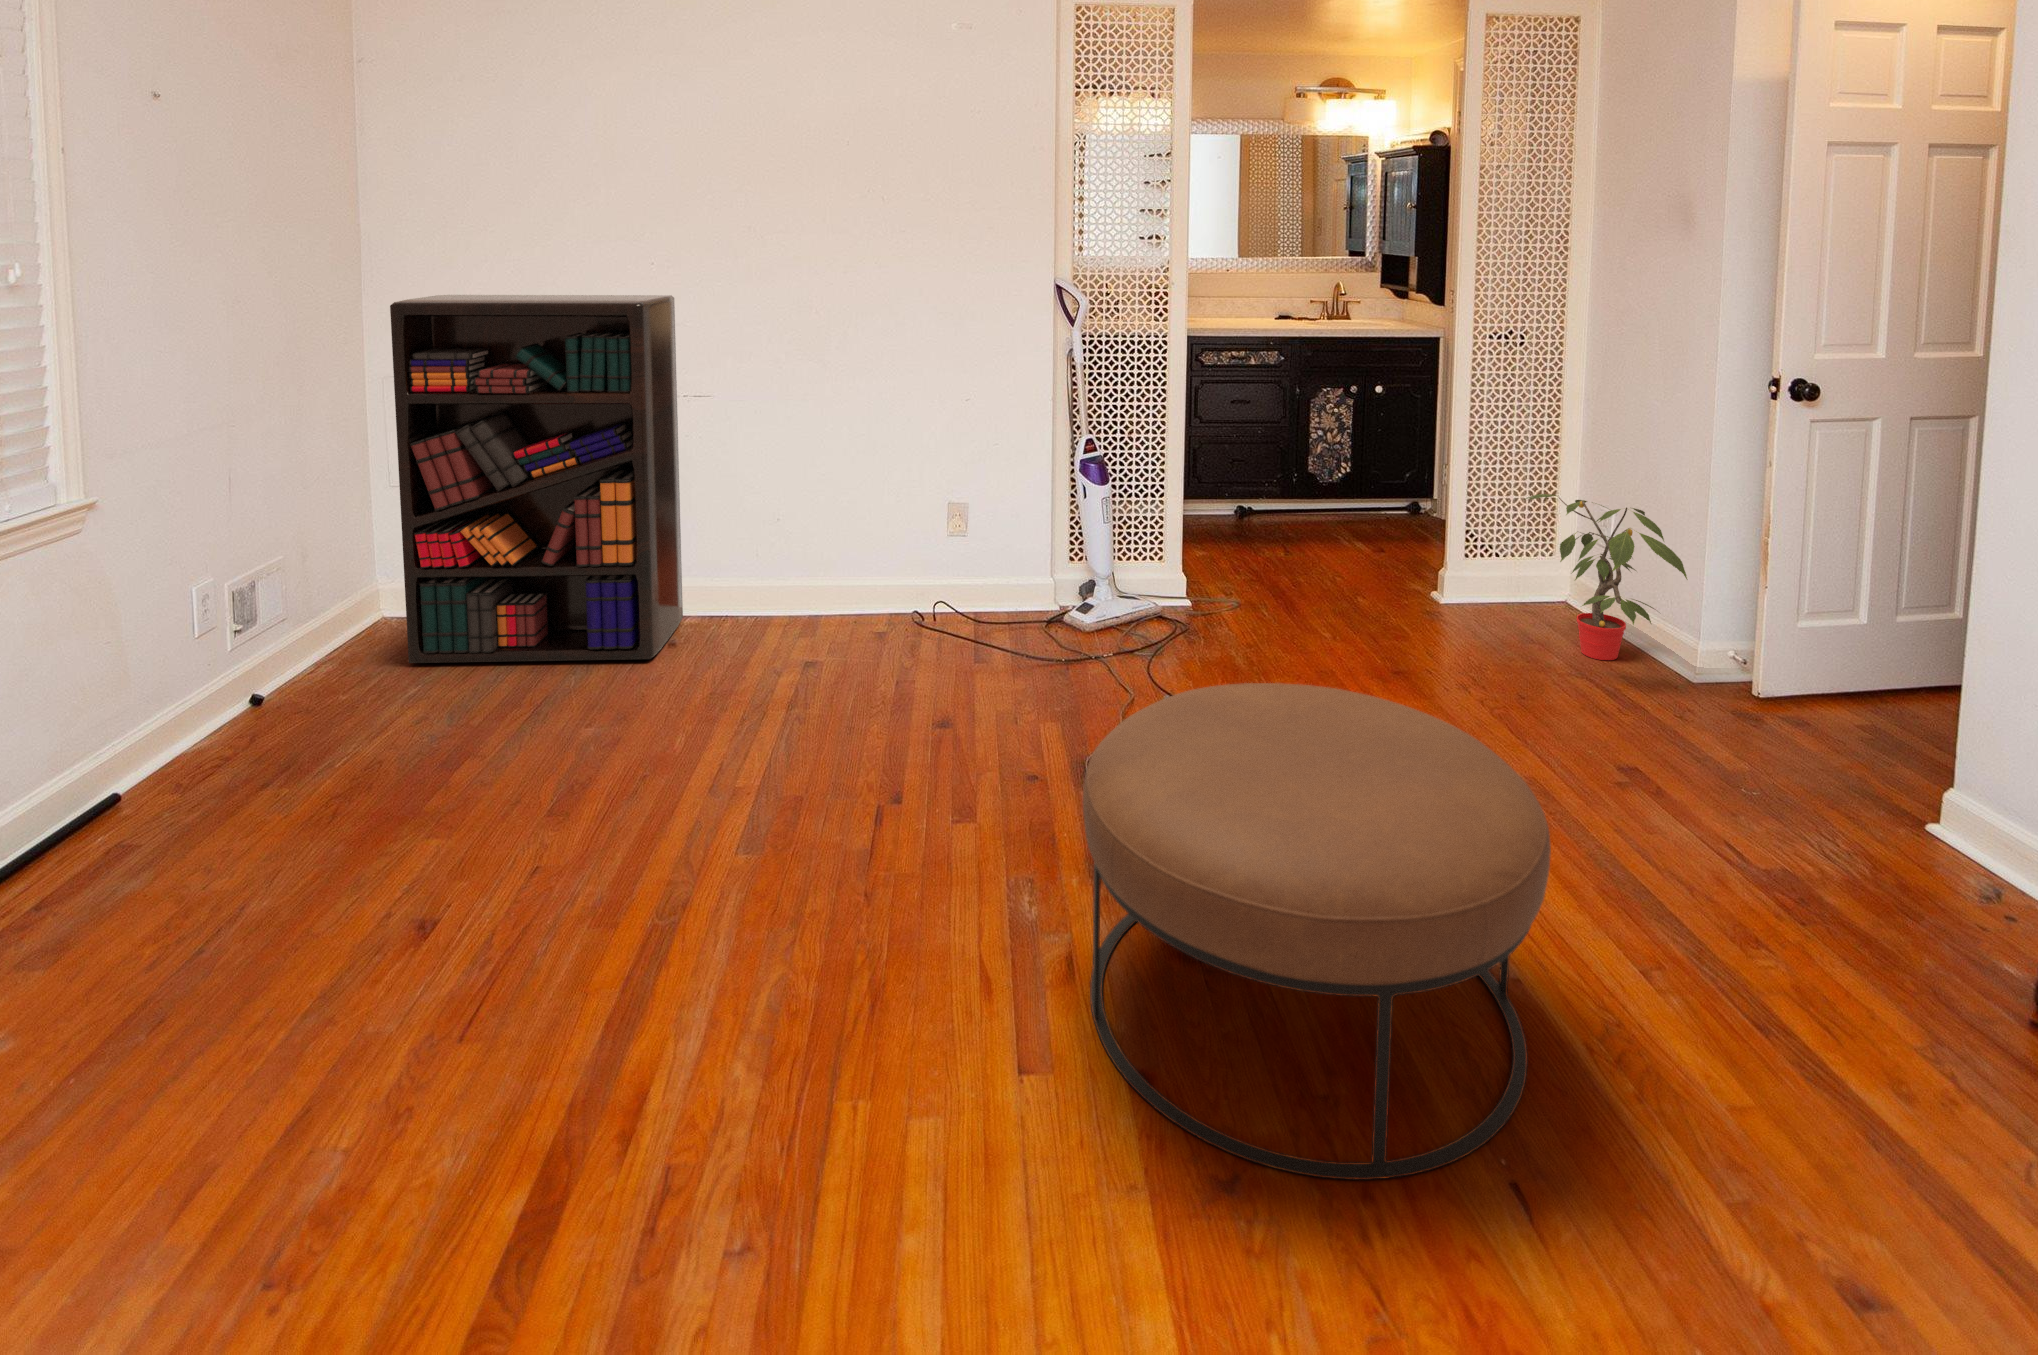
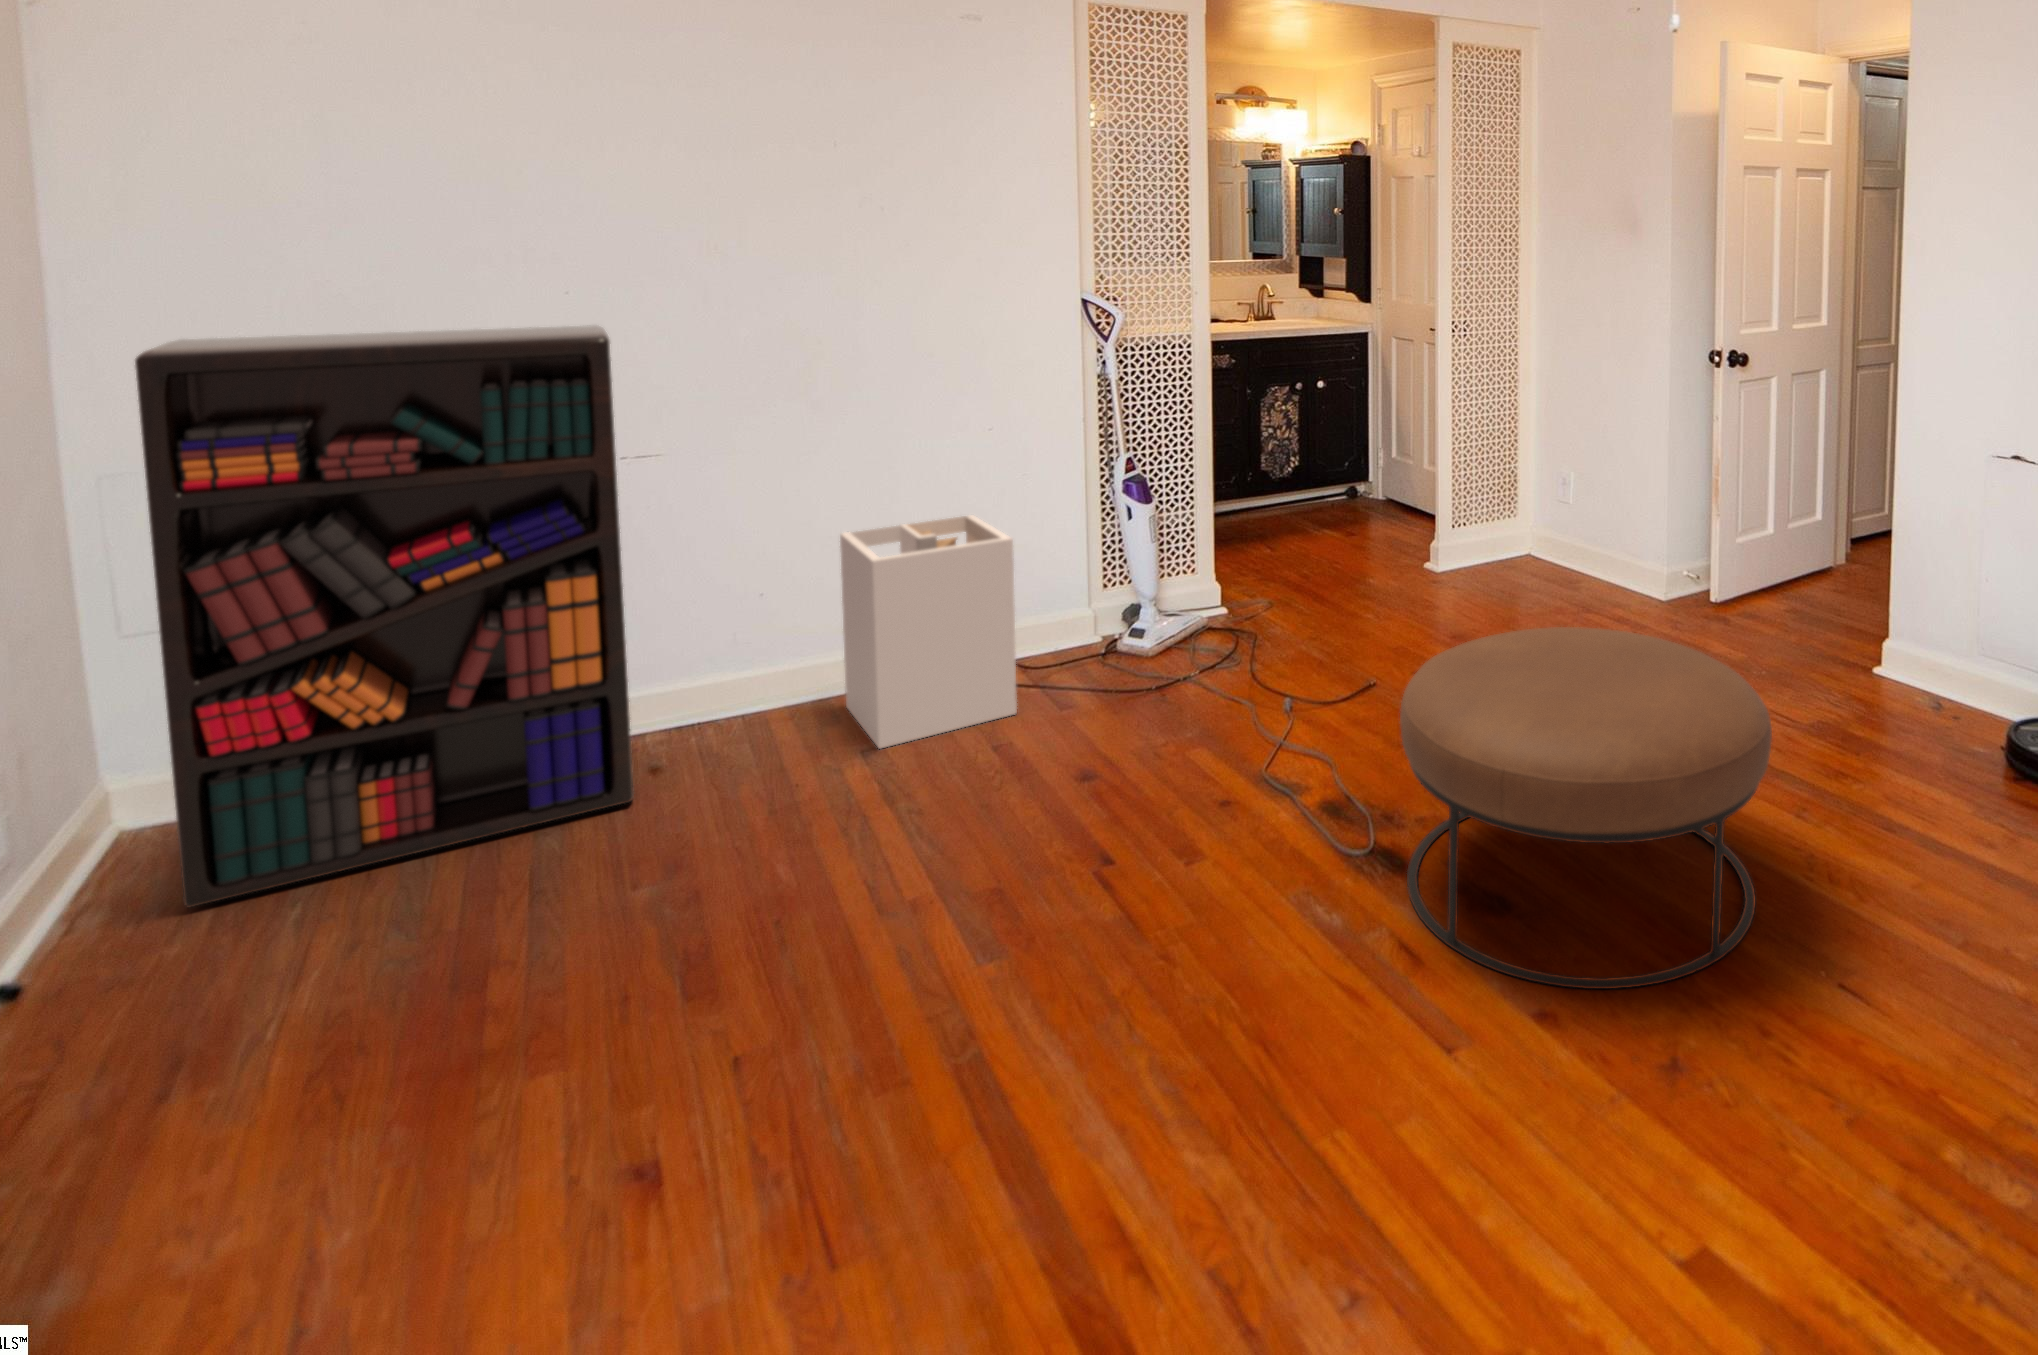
laundry hamper: none [821,475,940,662] -> present [840,515,1017,748]
potted plant: present [1526,494,1687,660] -> none [1505,460,1647,590]

